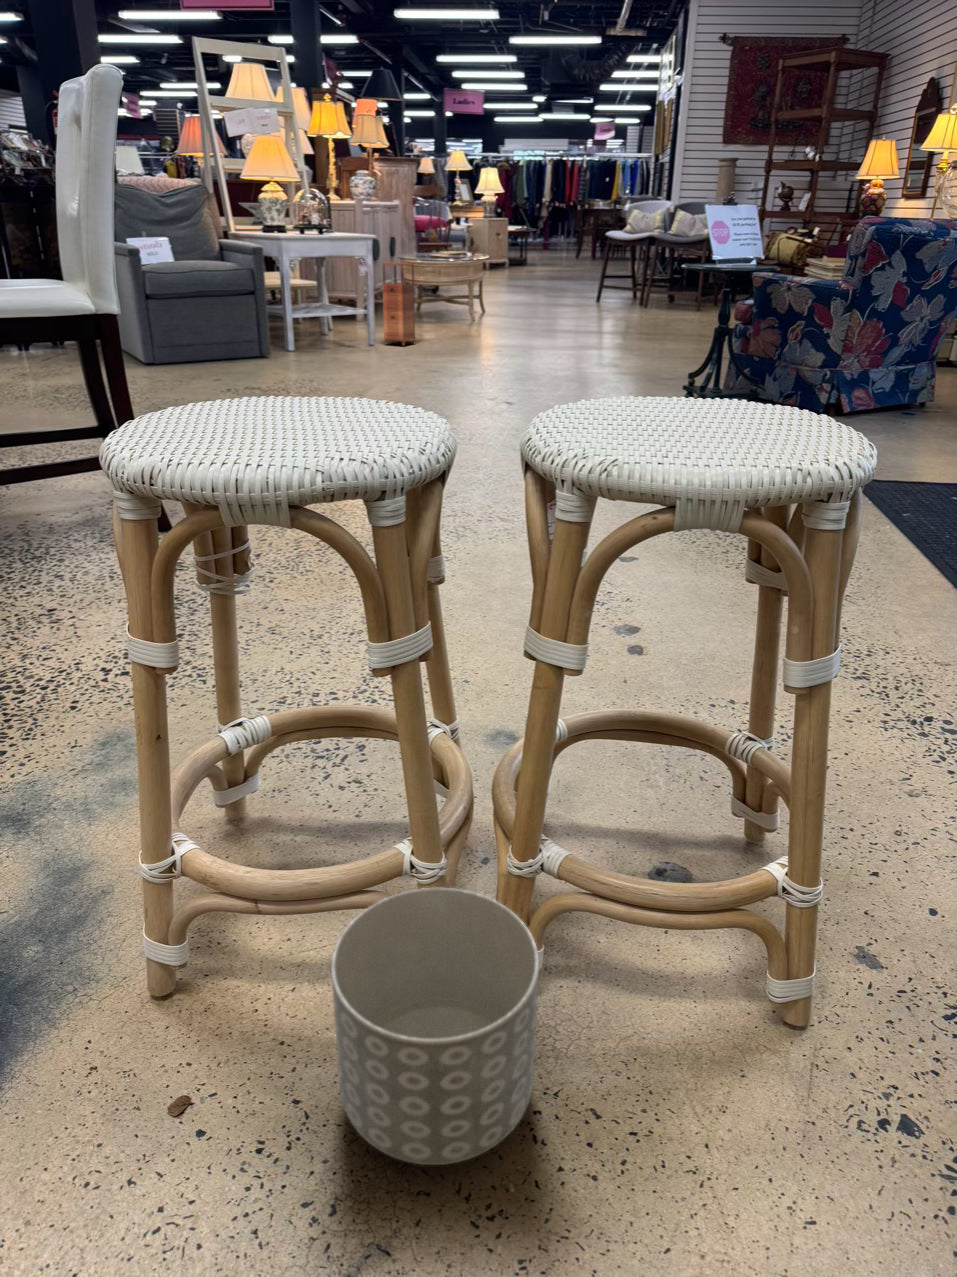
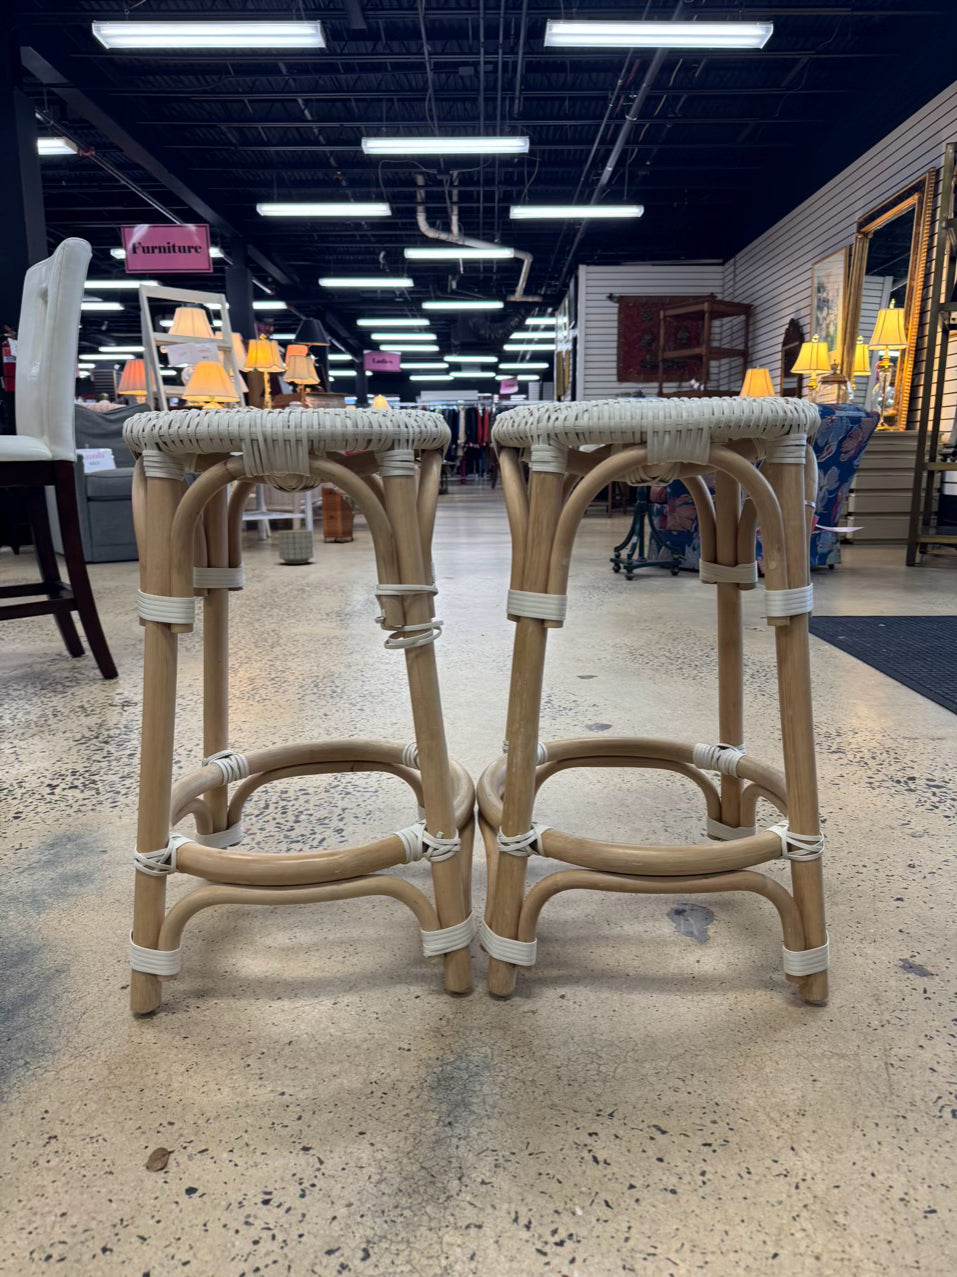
planter: present [331,888,539,1165] -> present [278,530,314,564]

